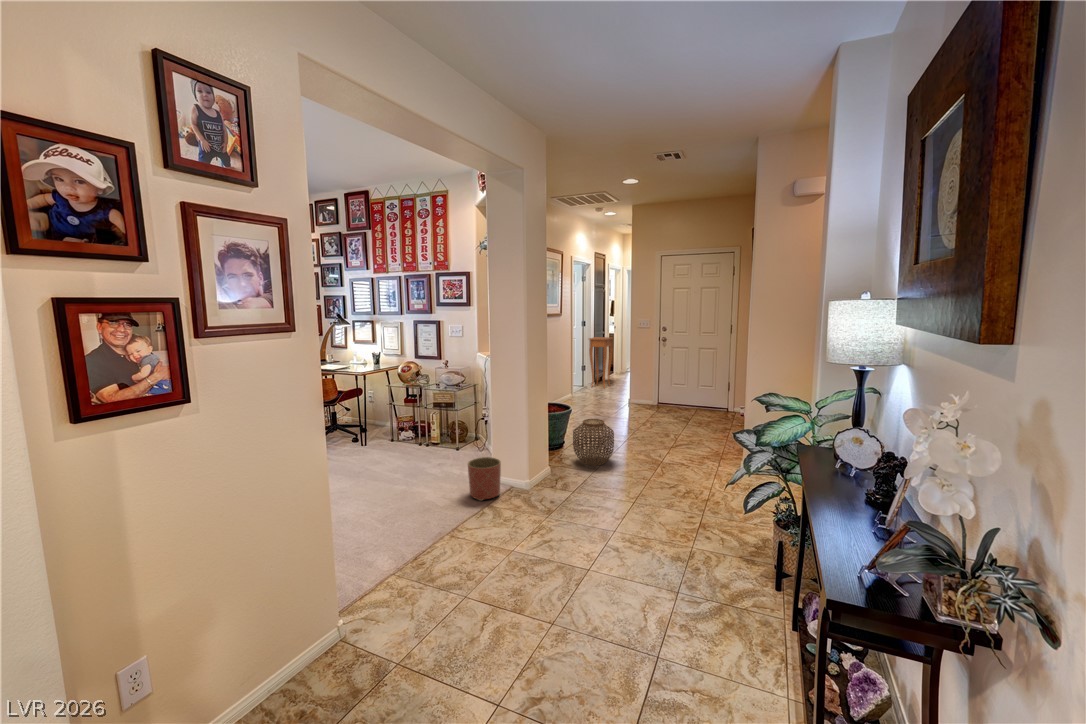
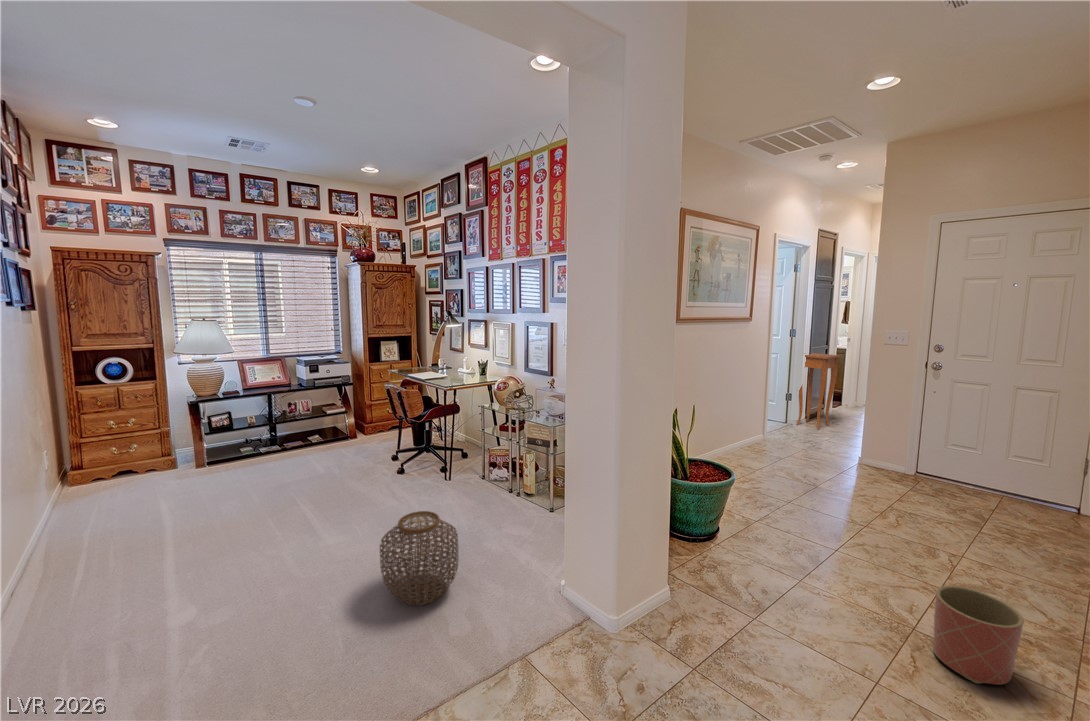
woven basket: present [573,419,614,466] -> present [380,511,458,606]
planter: present [468,457,501,501] -> present [933,586,1024,685]

